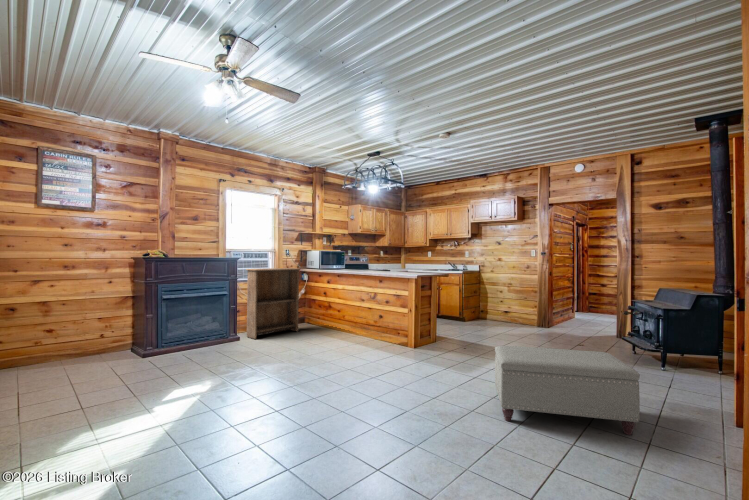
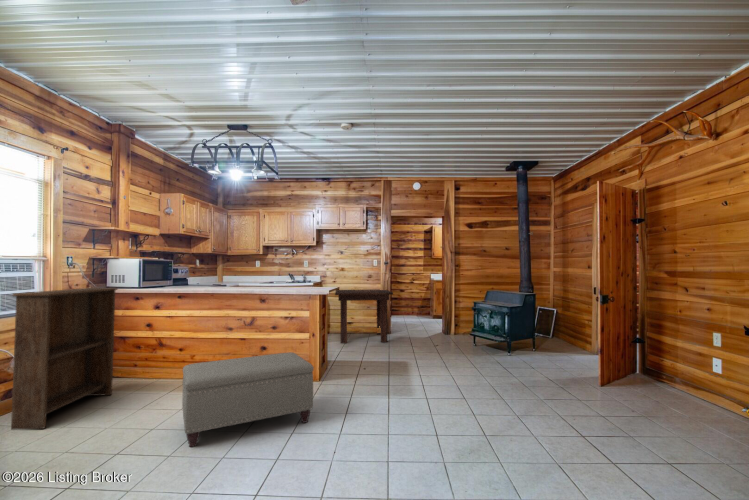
dining table: none [473,279,544,334] -> present [335,289,393,343]
ottoman: present [495,346,640,435] -> present [182,352,314,447]

